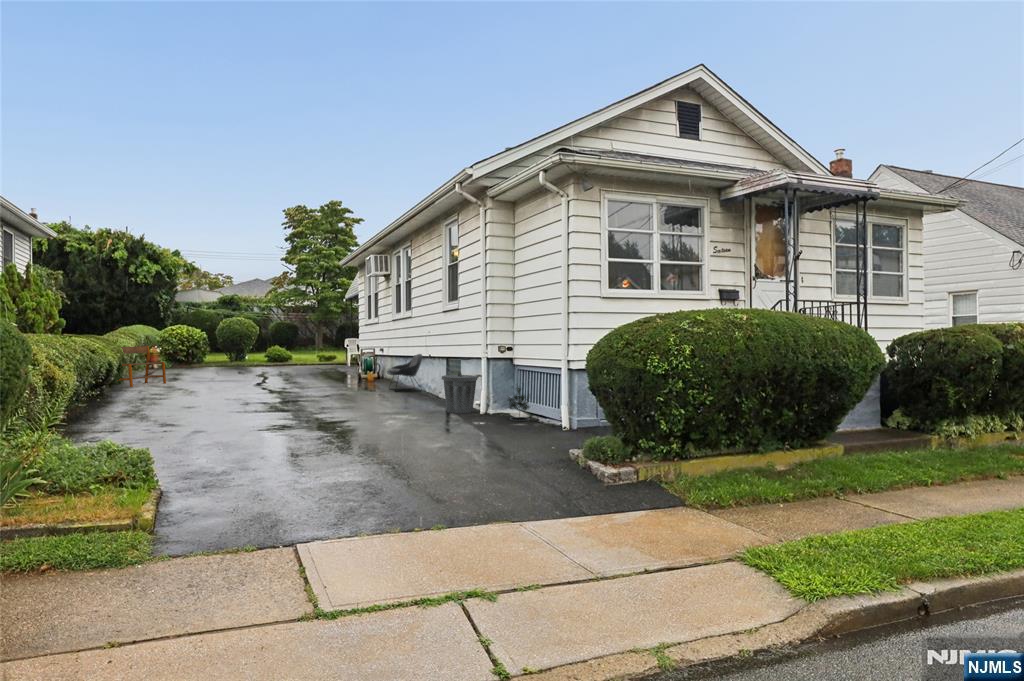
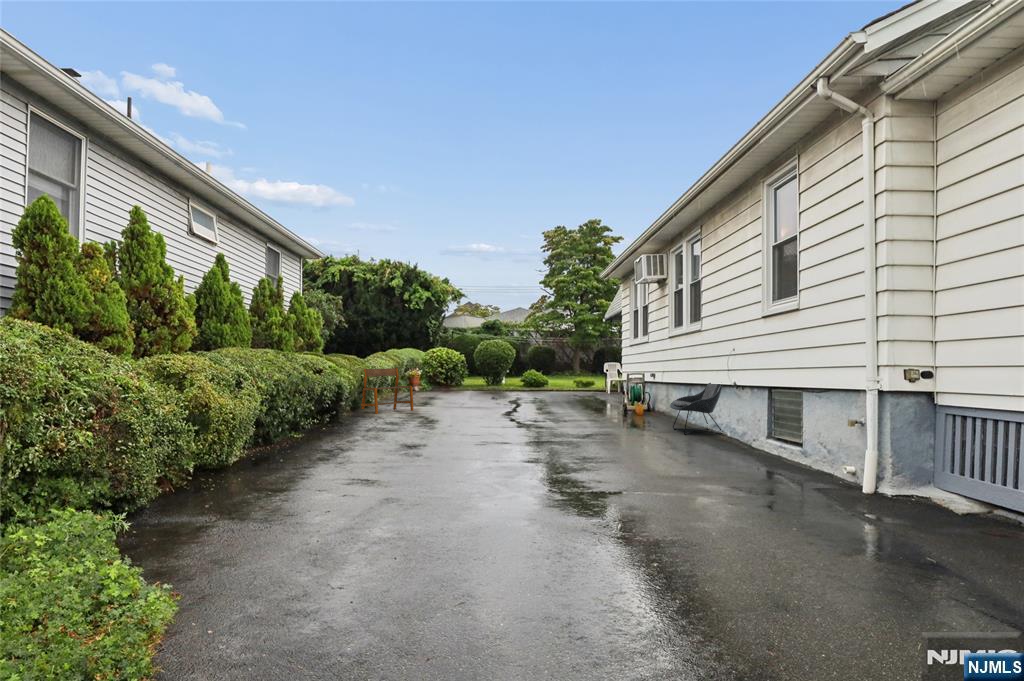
trash can: present [442,372,477,413] -> none [784,415,854,488]
potted tree: present [509,388,529,421] -> none [937,443,1002,523]

